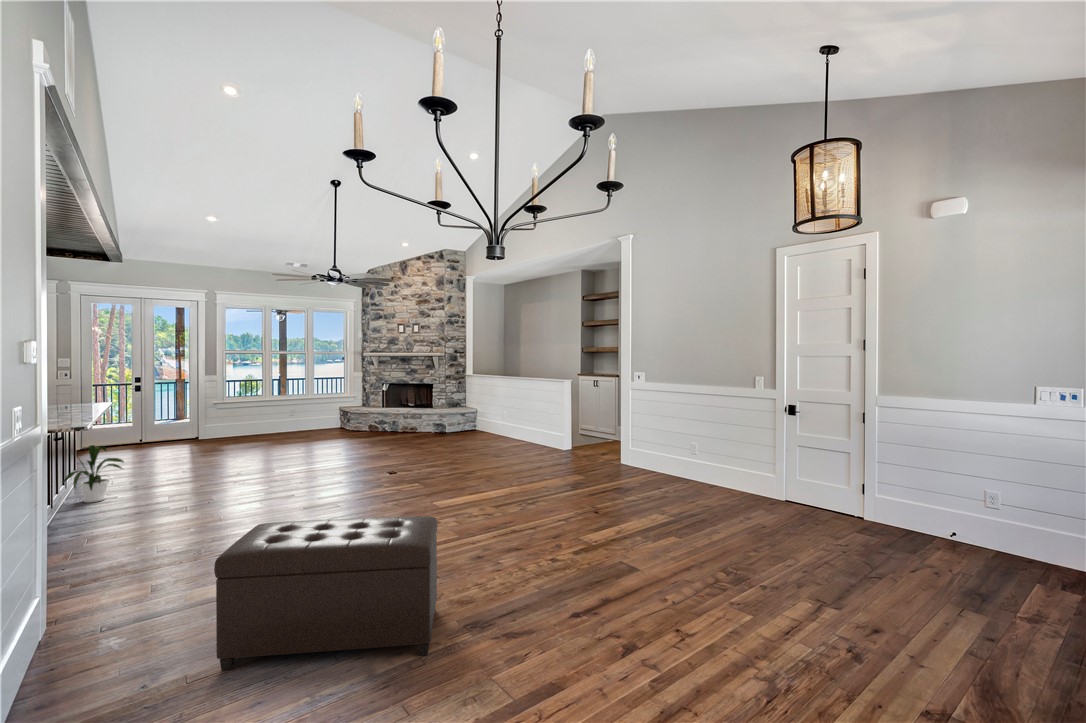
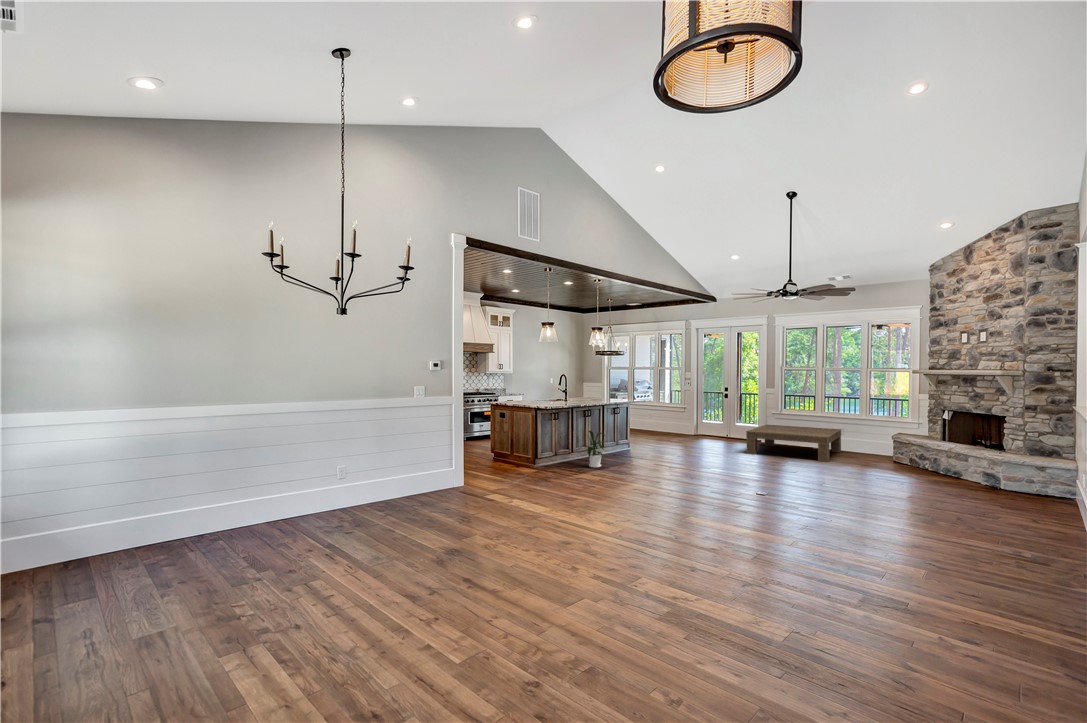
coffee table: none [220,409,317,446] -> present [746,425,841,462]
ottoman: present [214,516,438,670] -> none [408,481,492,589]

